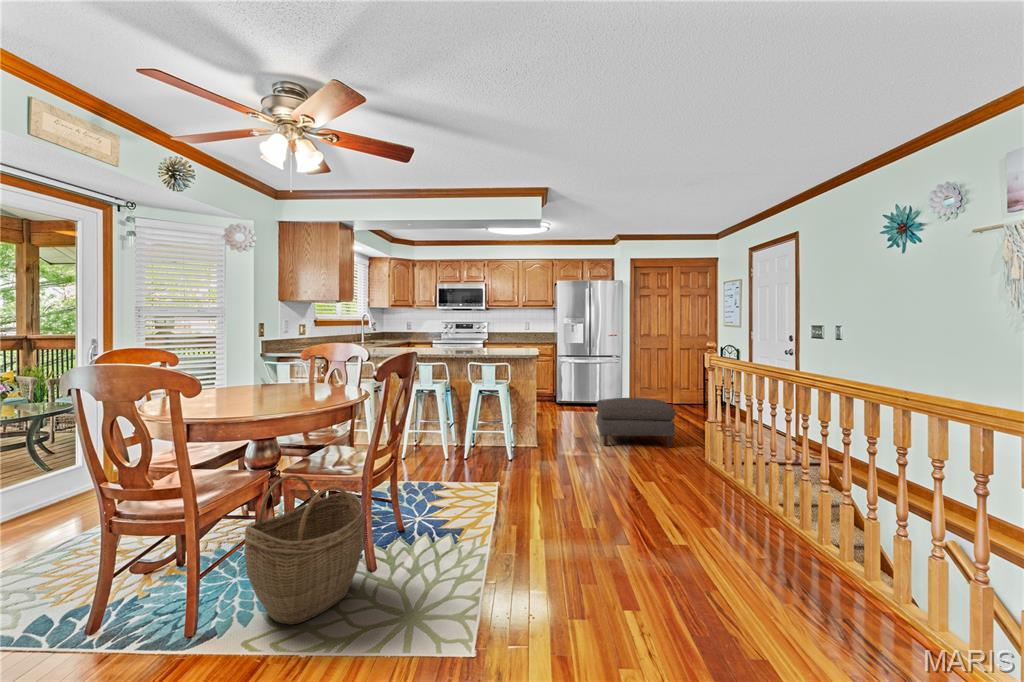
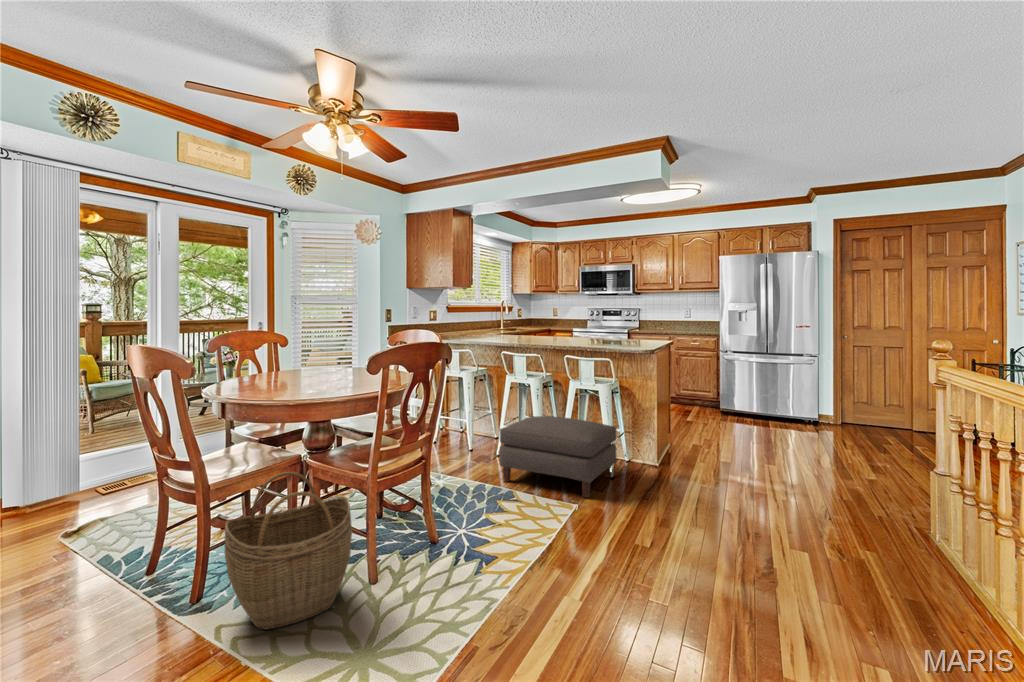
ottoman: present [596,398,675,447] -> present [499,416,616,498]

